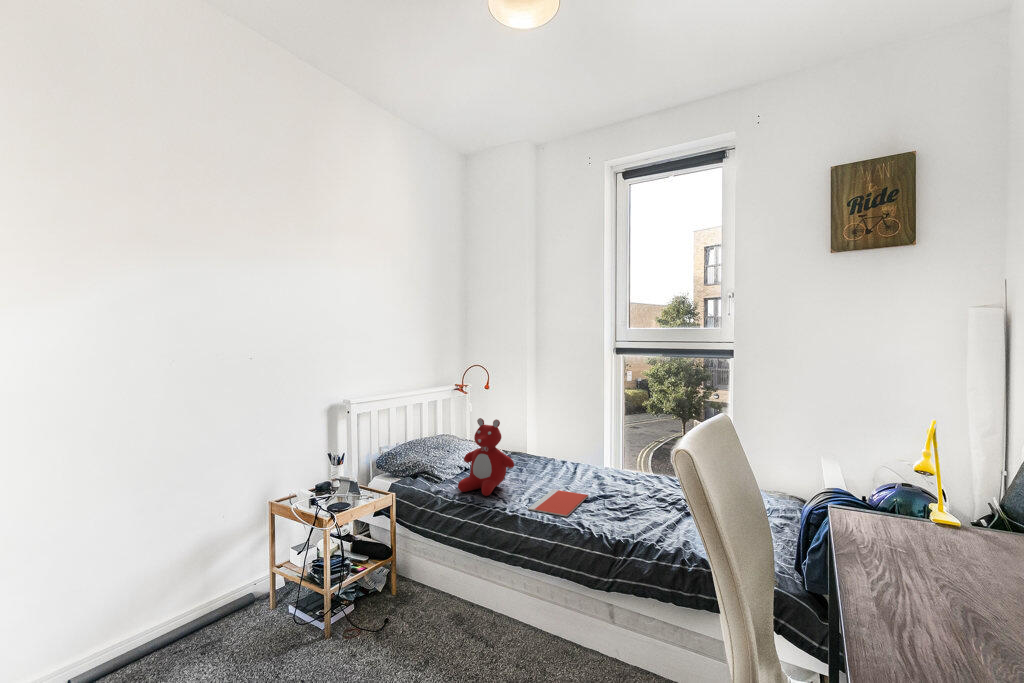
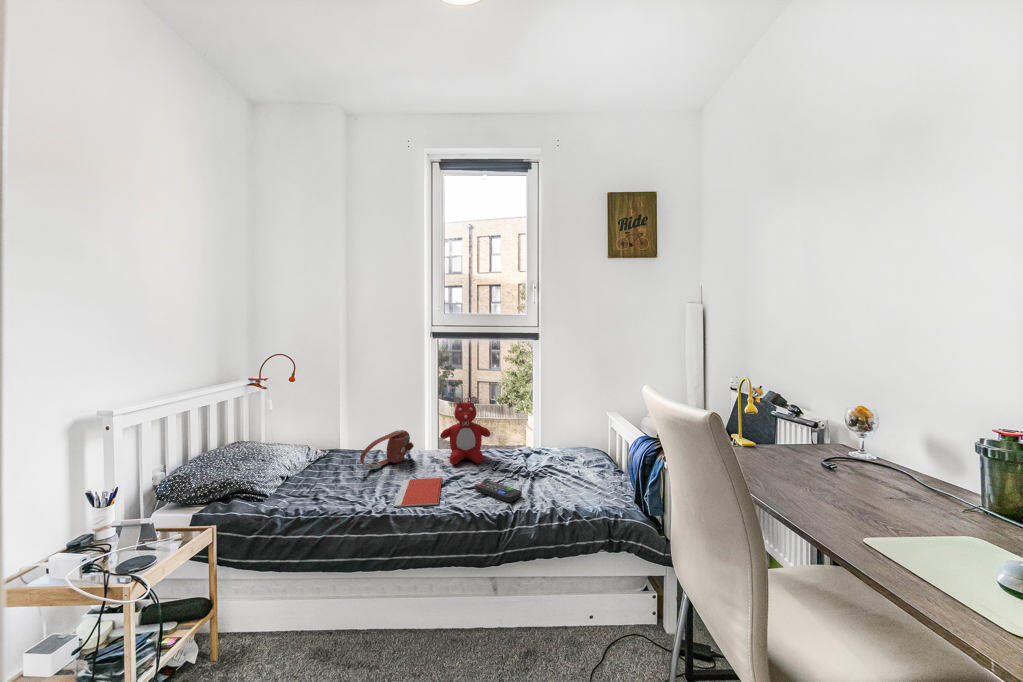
teddy bear: present [458,418,514,496] -> present [440,397,491,464]
handbag: none [520,443,577,476] -> present [360,430,414,469]
remote control: none [613,506,656,531] -> present [475,480,522,502]

